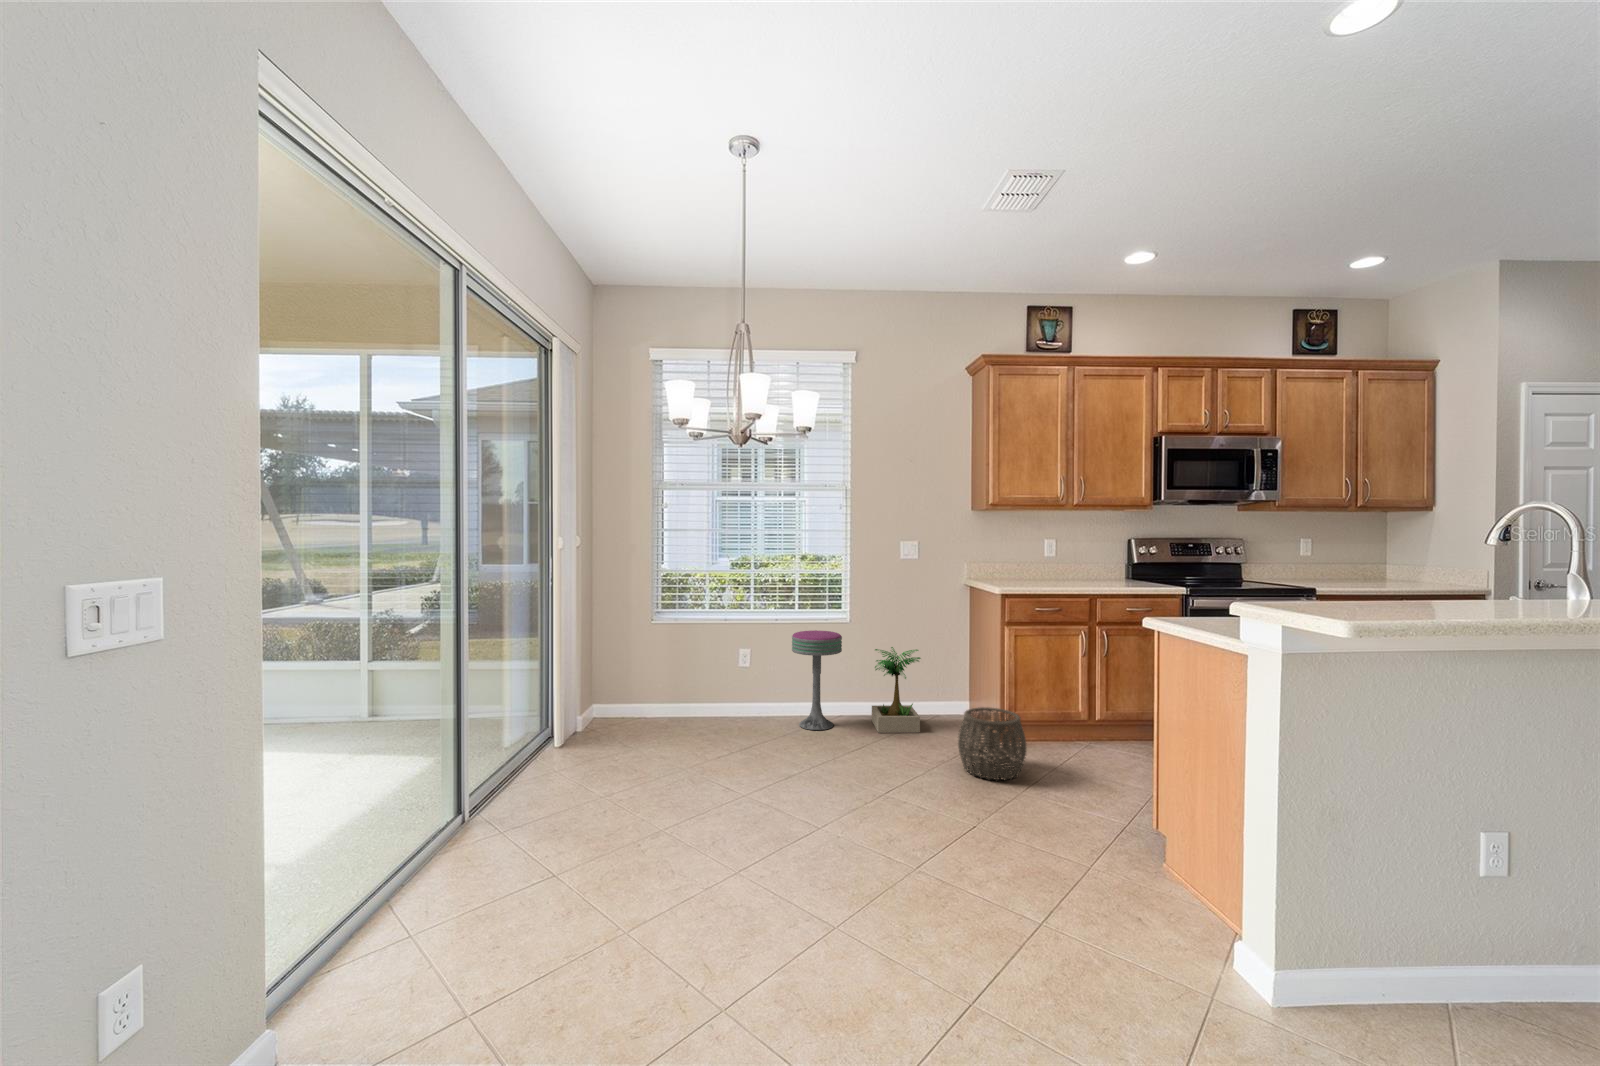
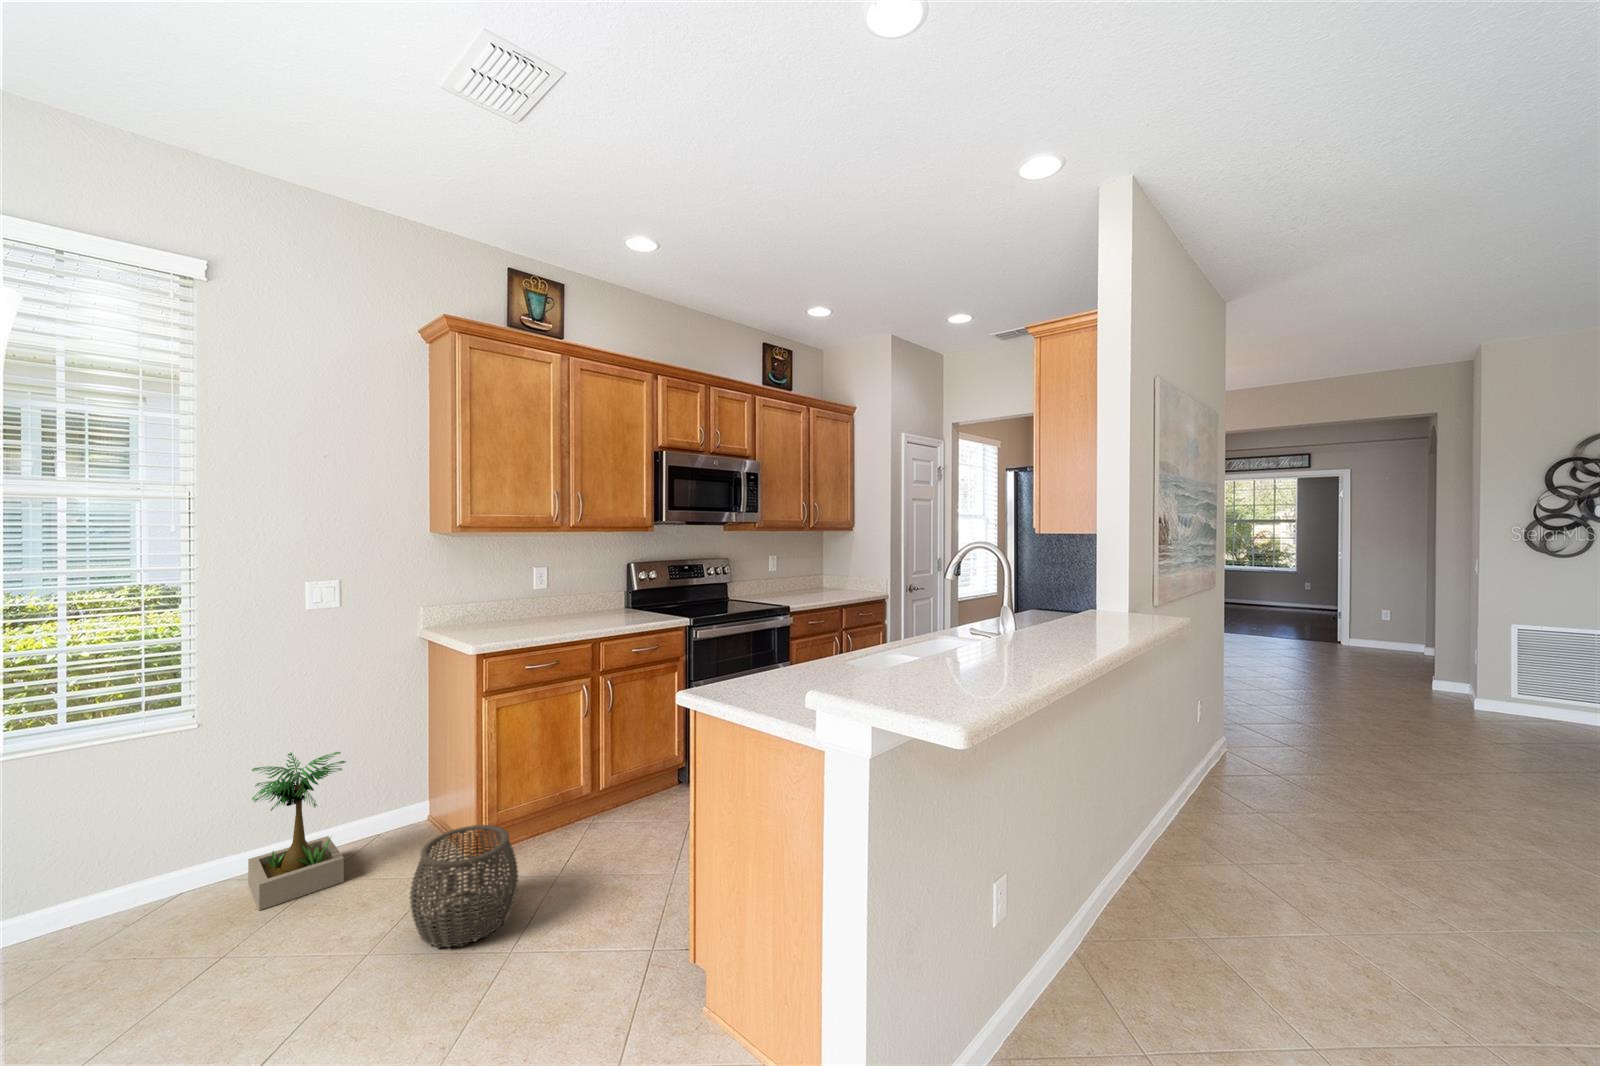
bar stool: present [792,630,842,730] -> none [37,755,175,960]

